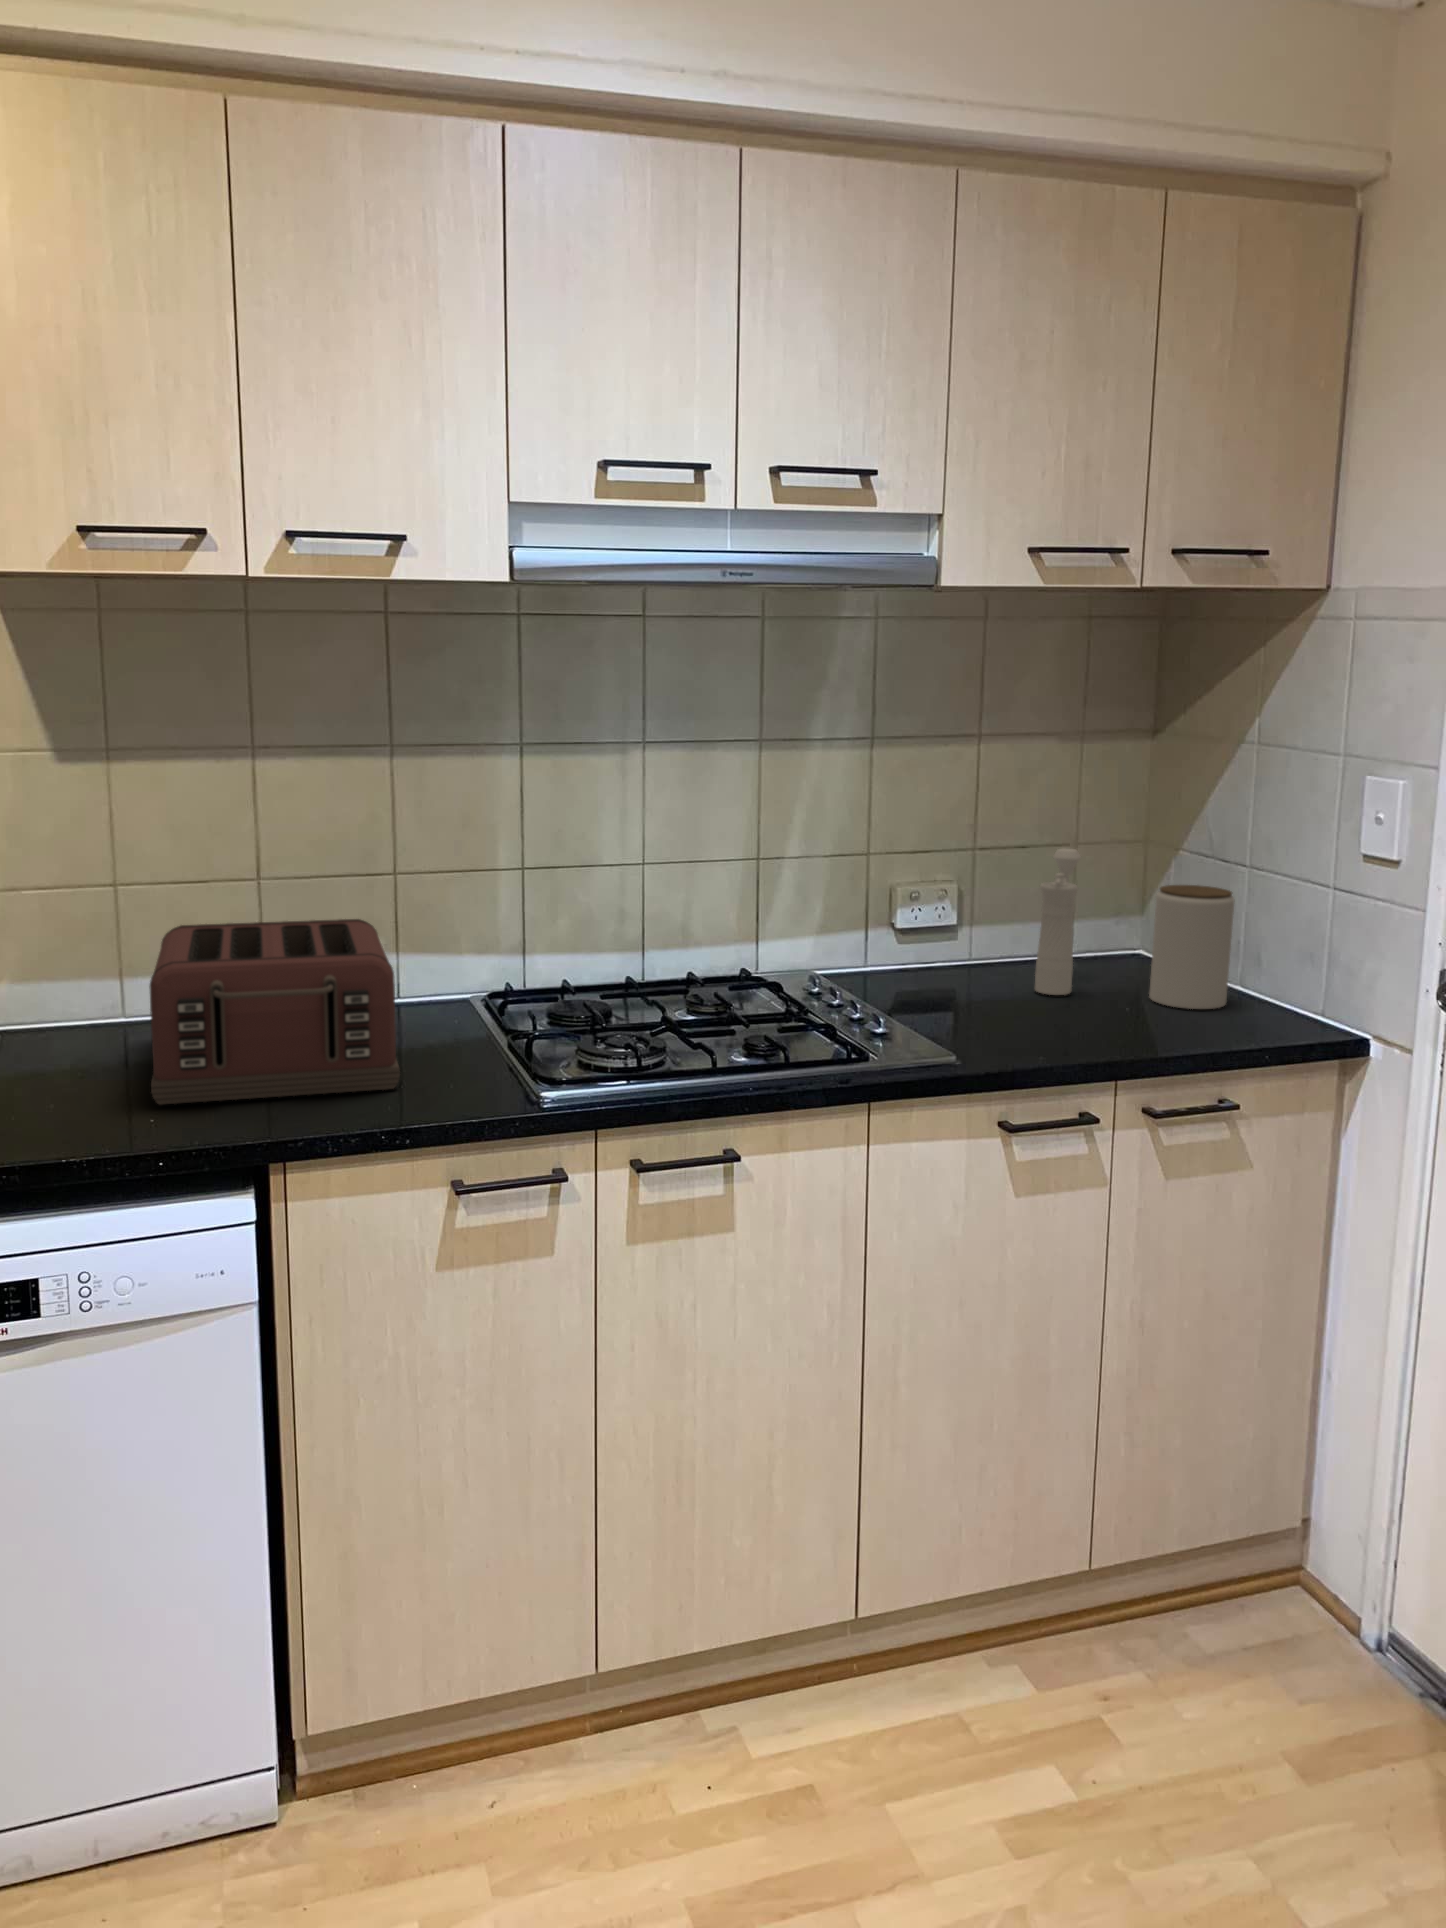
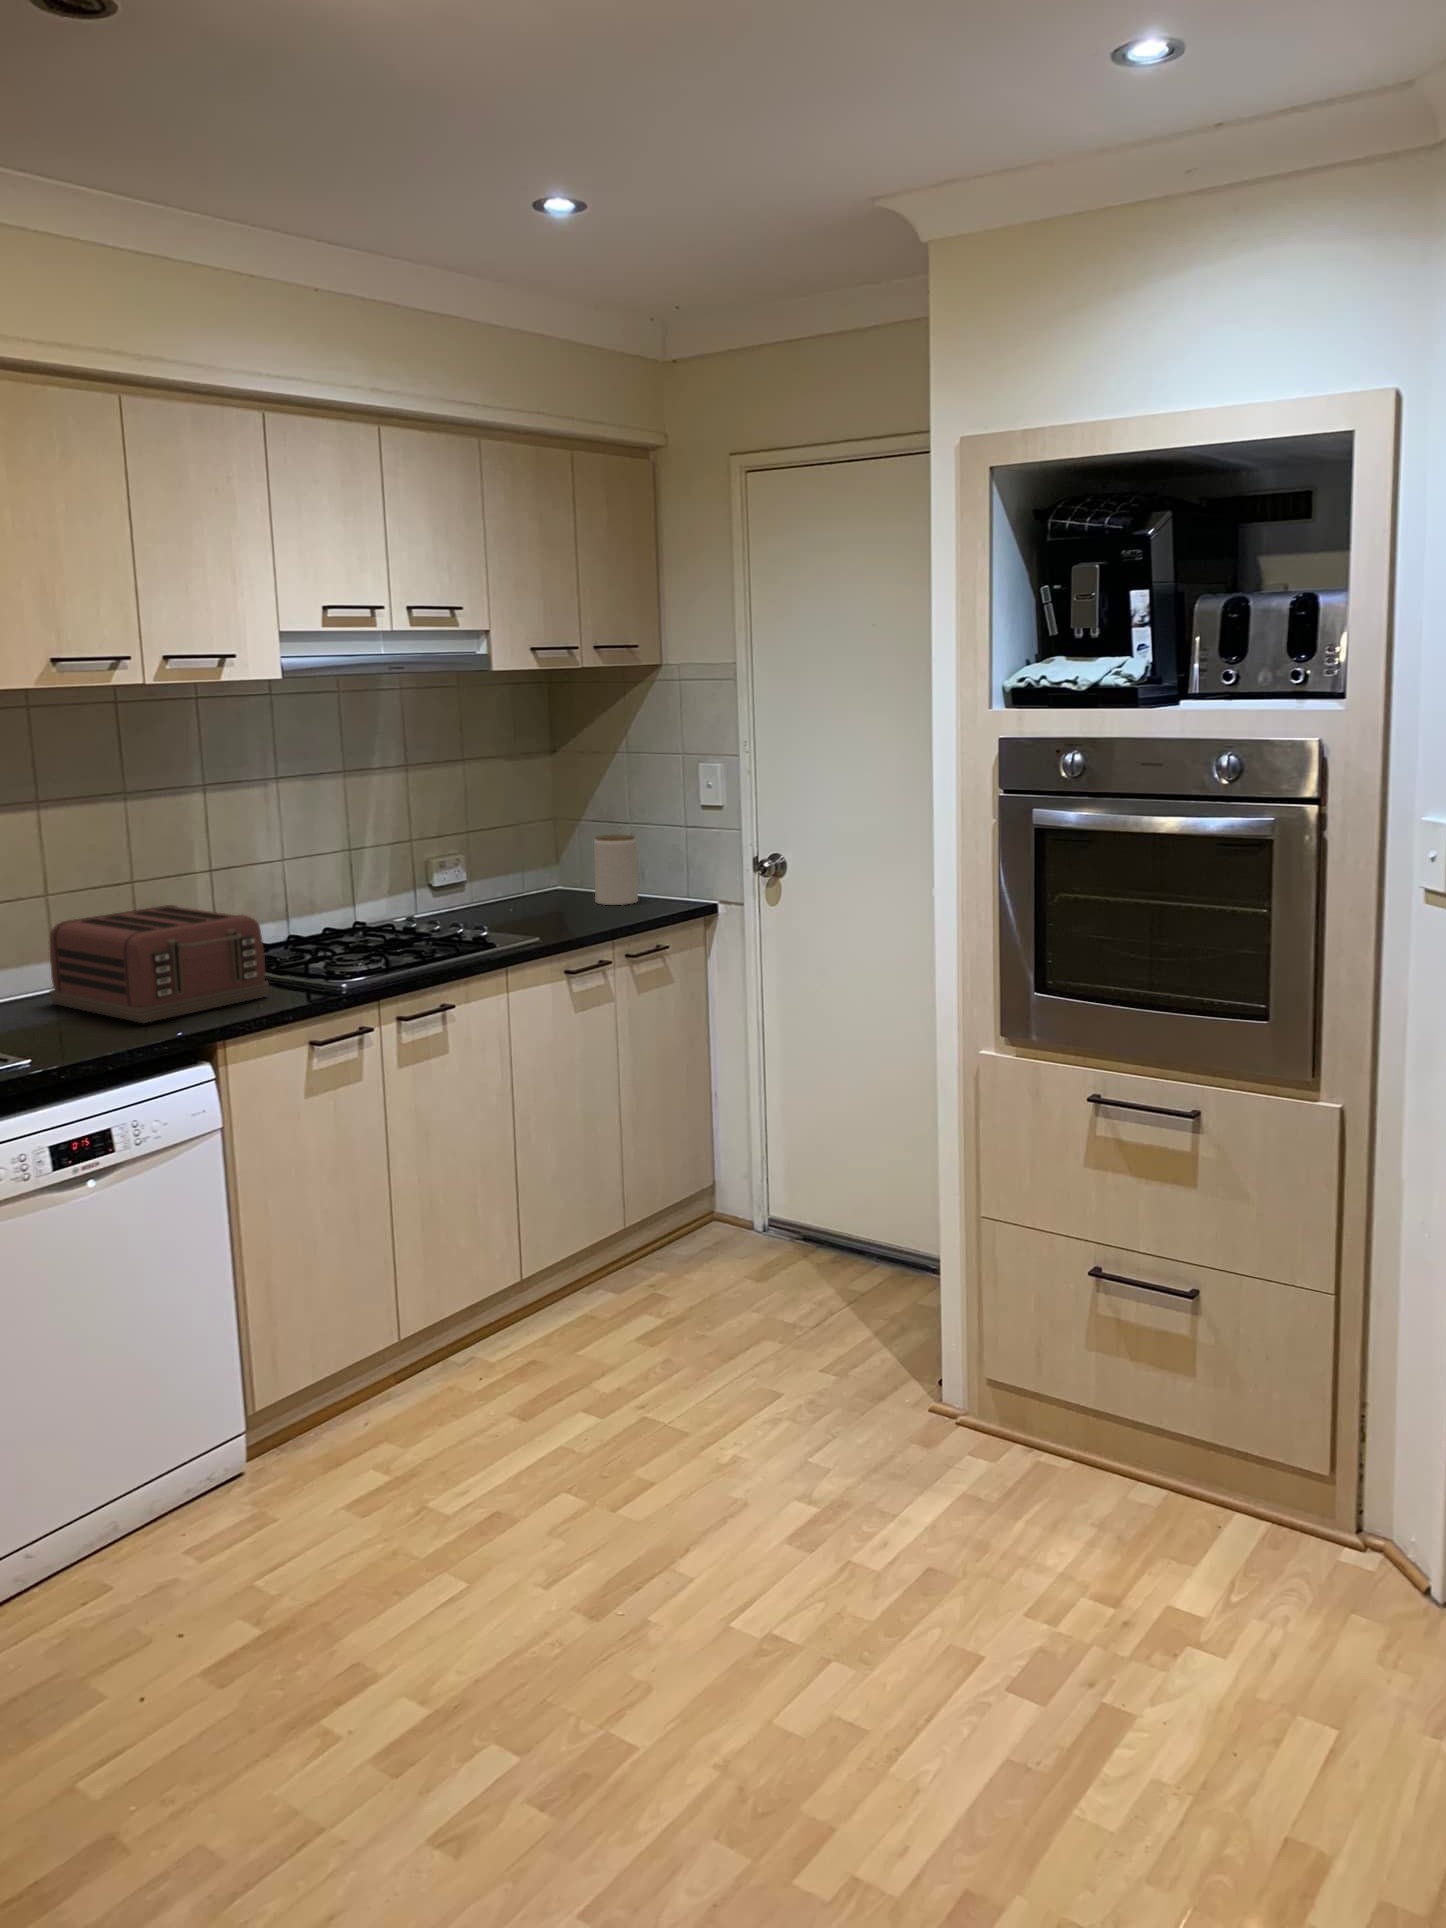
pepper mill: present [1035,848,1081,995] -> none [525,822,555,909]

